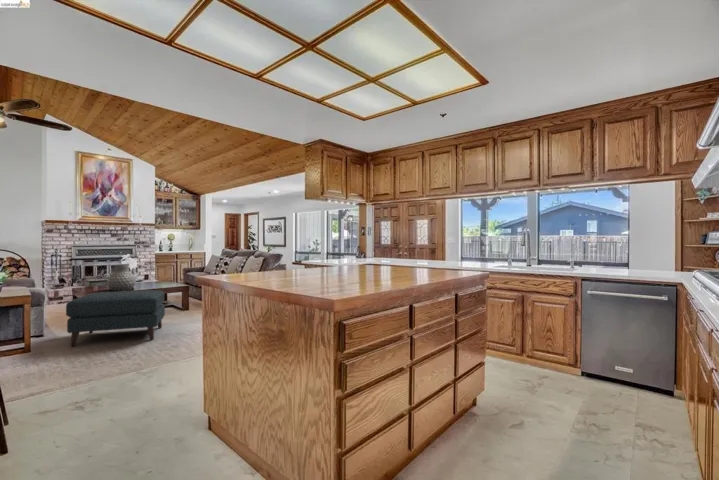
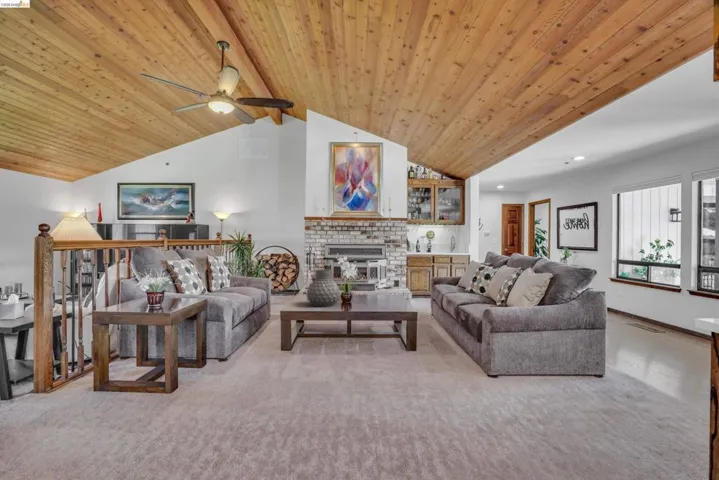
ottoman: present [66,290,165,346] -> none [210,310,350,409]

